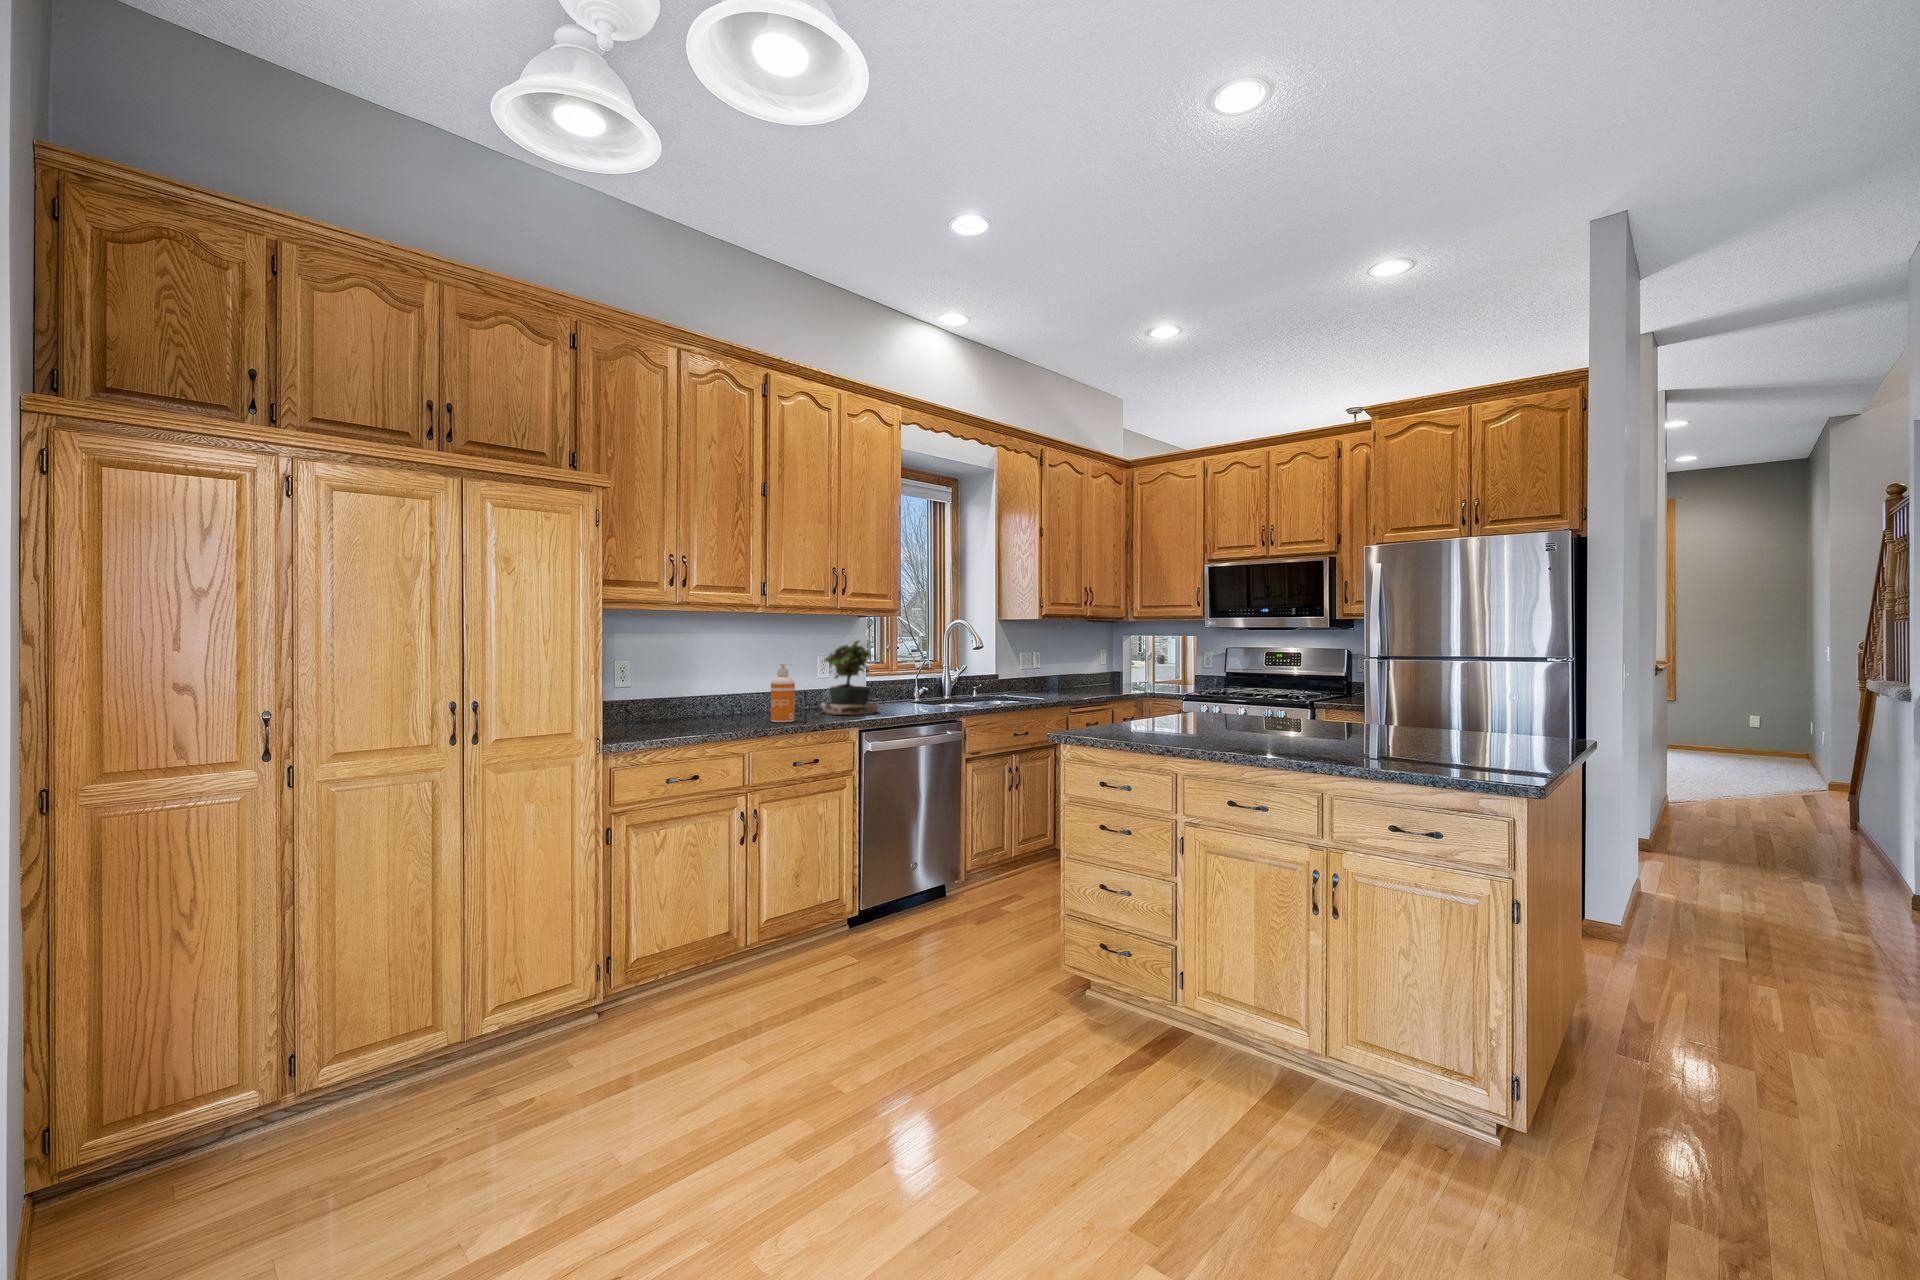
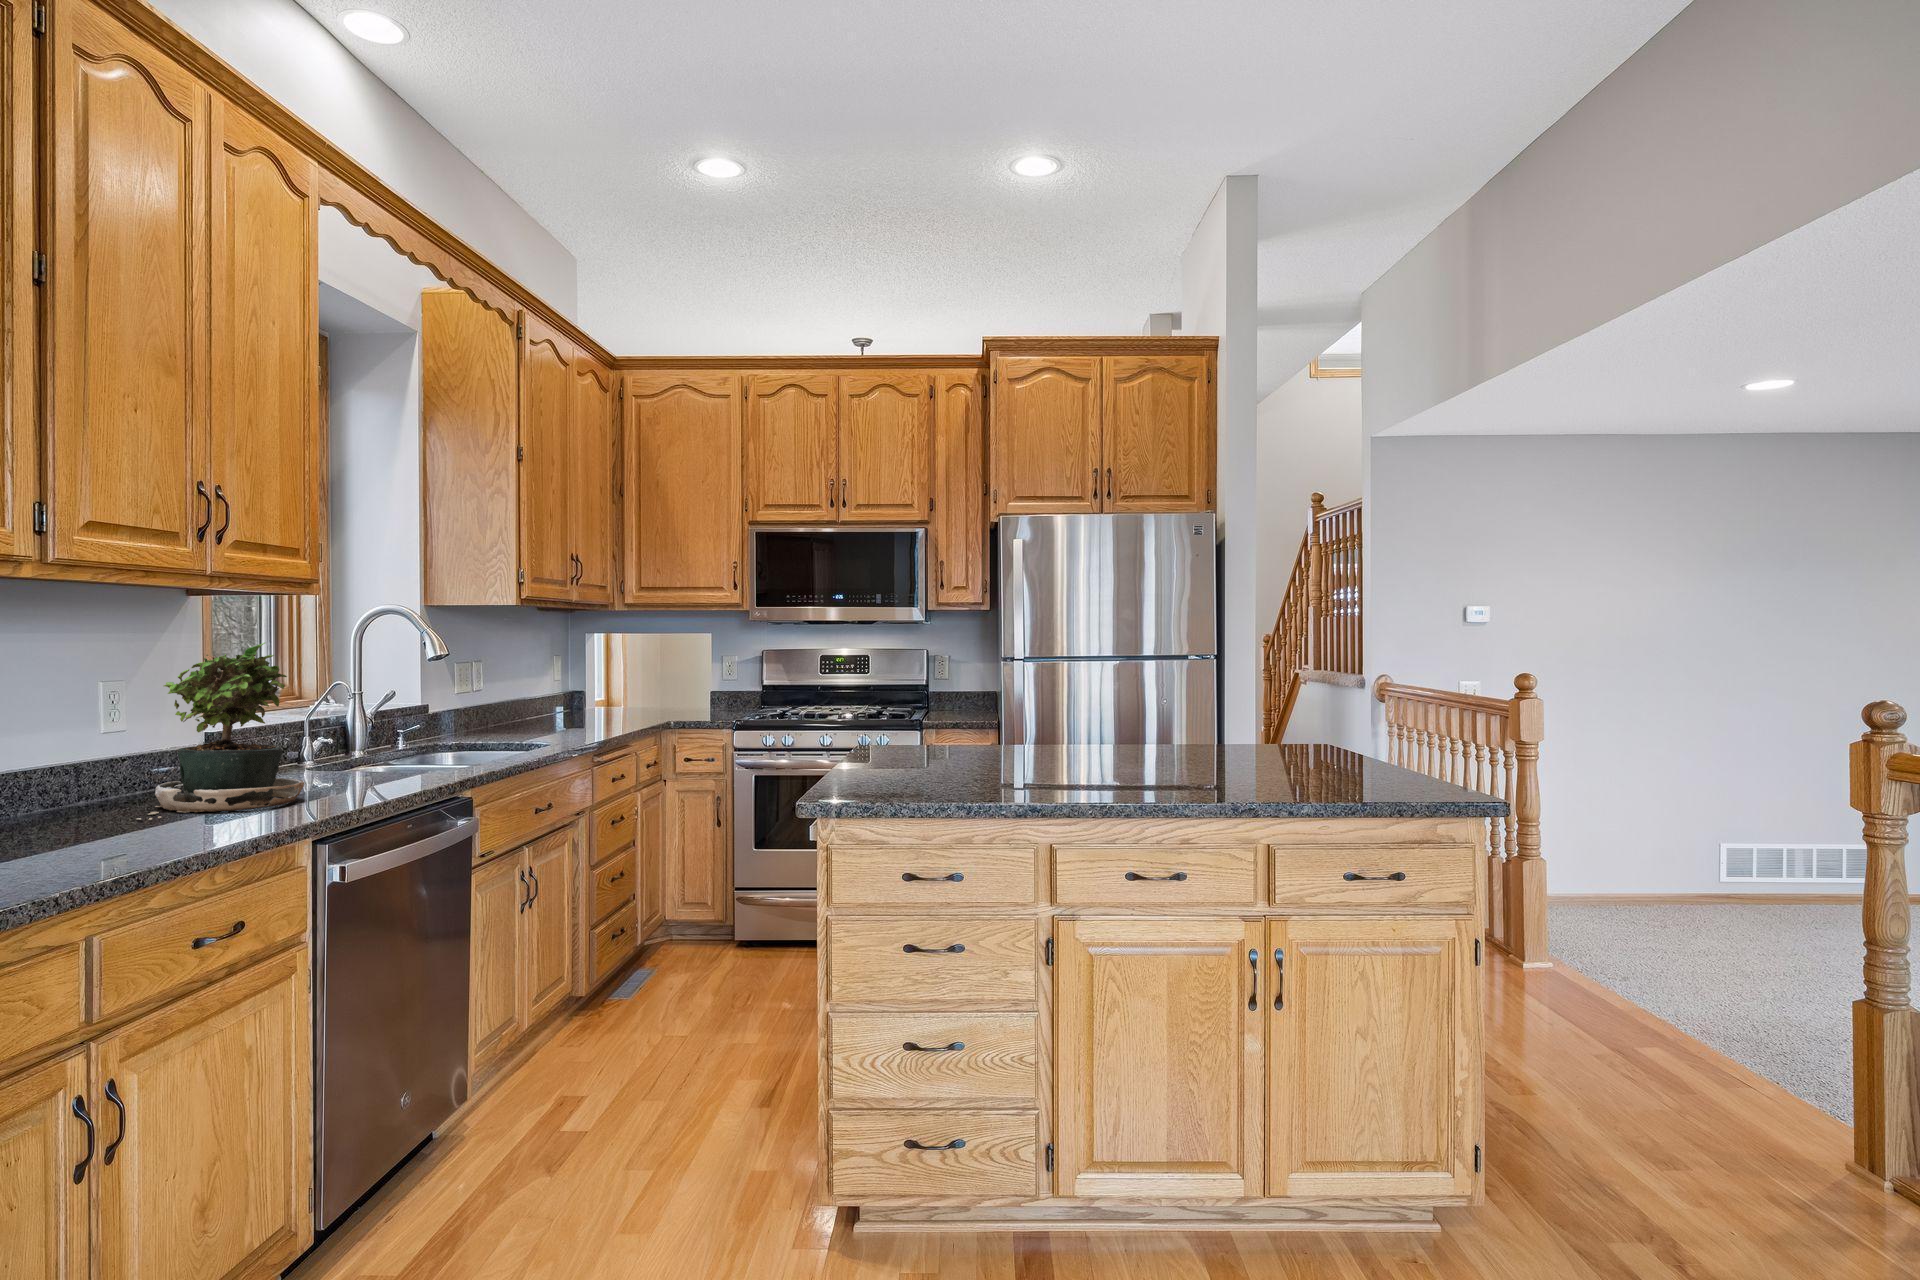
soap dispenser: present [771,663,795,722] -> none [70,701,137,845]

